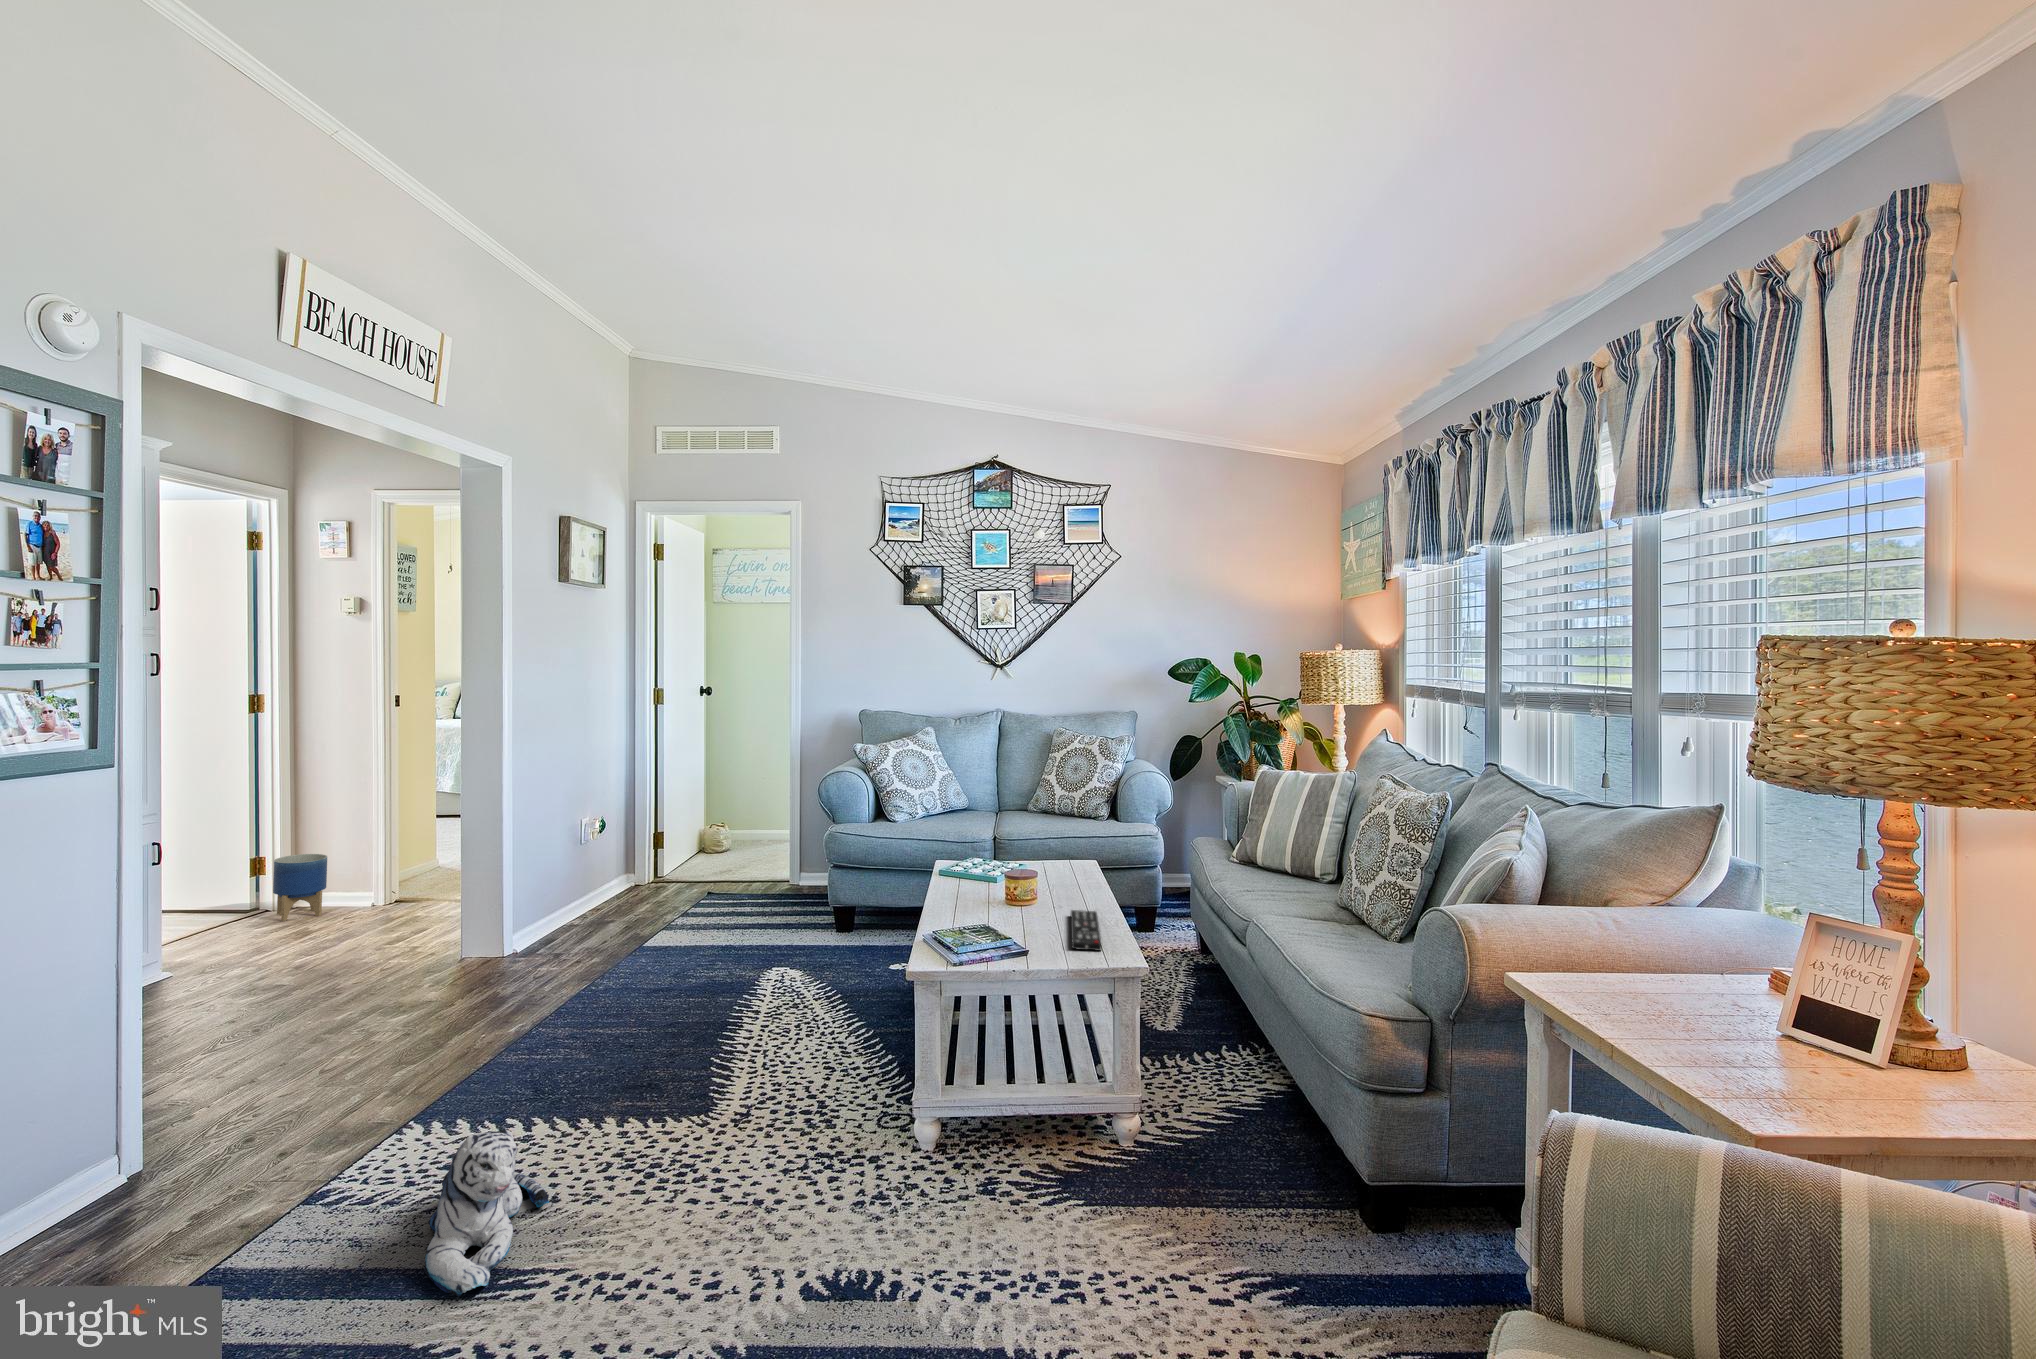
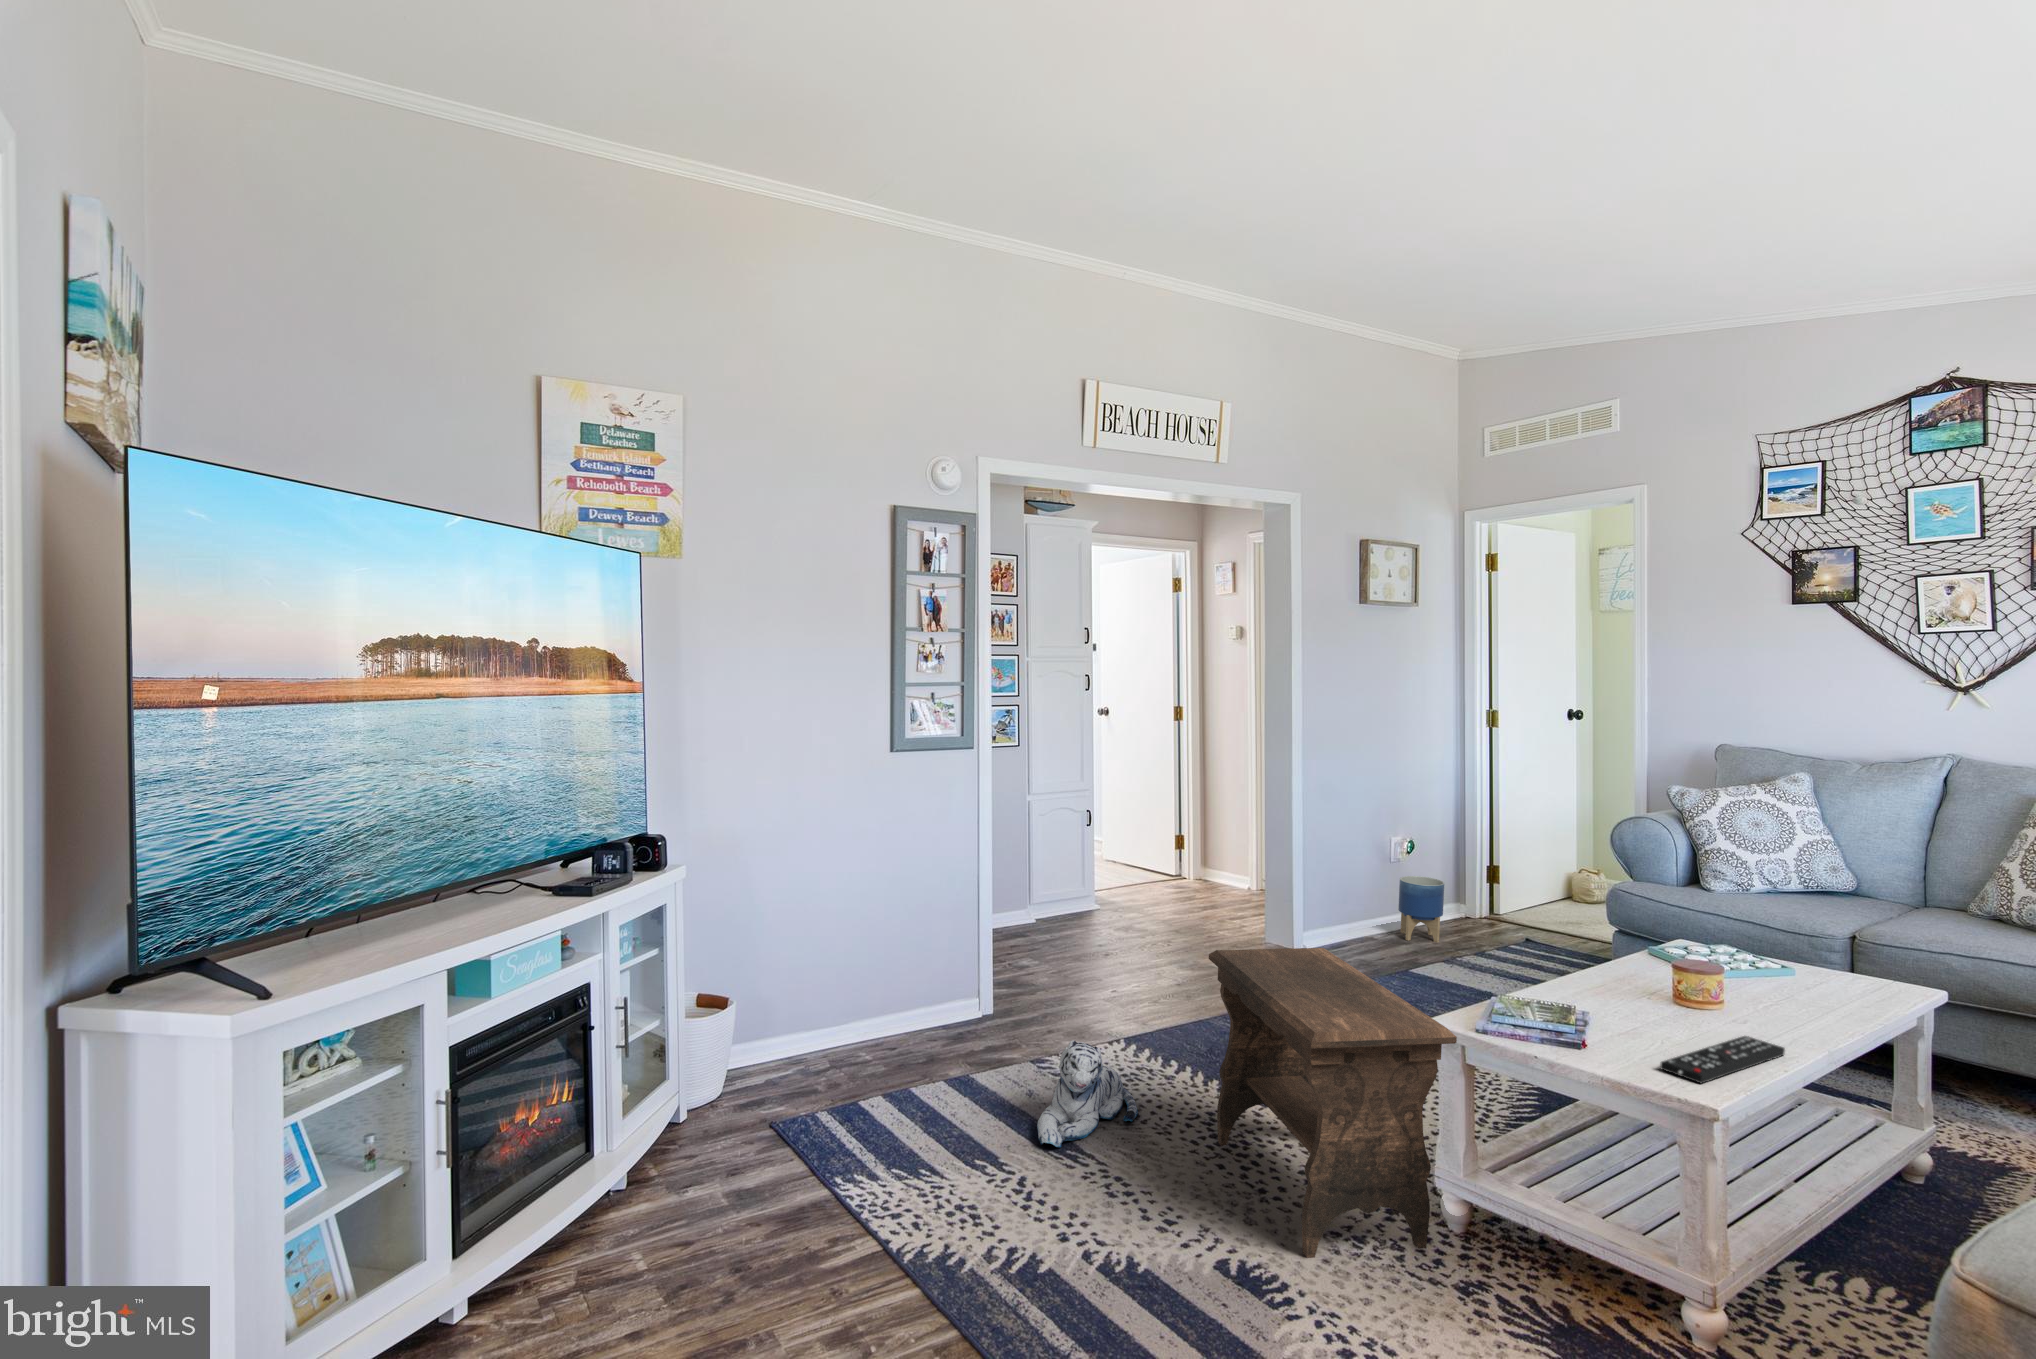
planter: present [273,854,327,921] -> present [1398,876,1444,943]
footstool: none [654,928,957,1241] -> present [1209,948,1457,1258]

